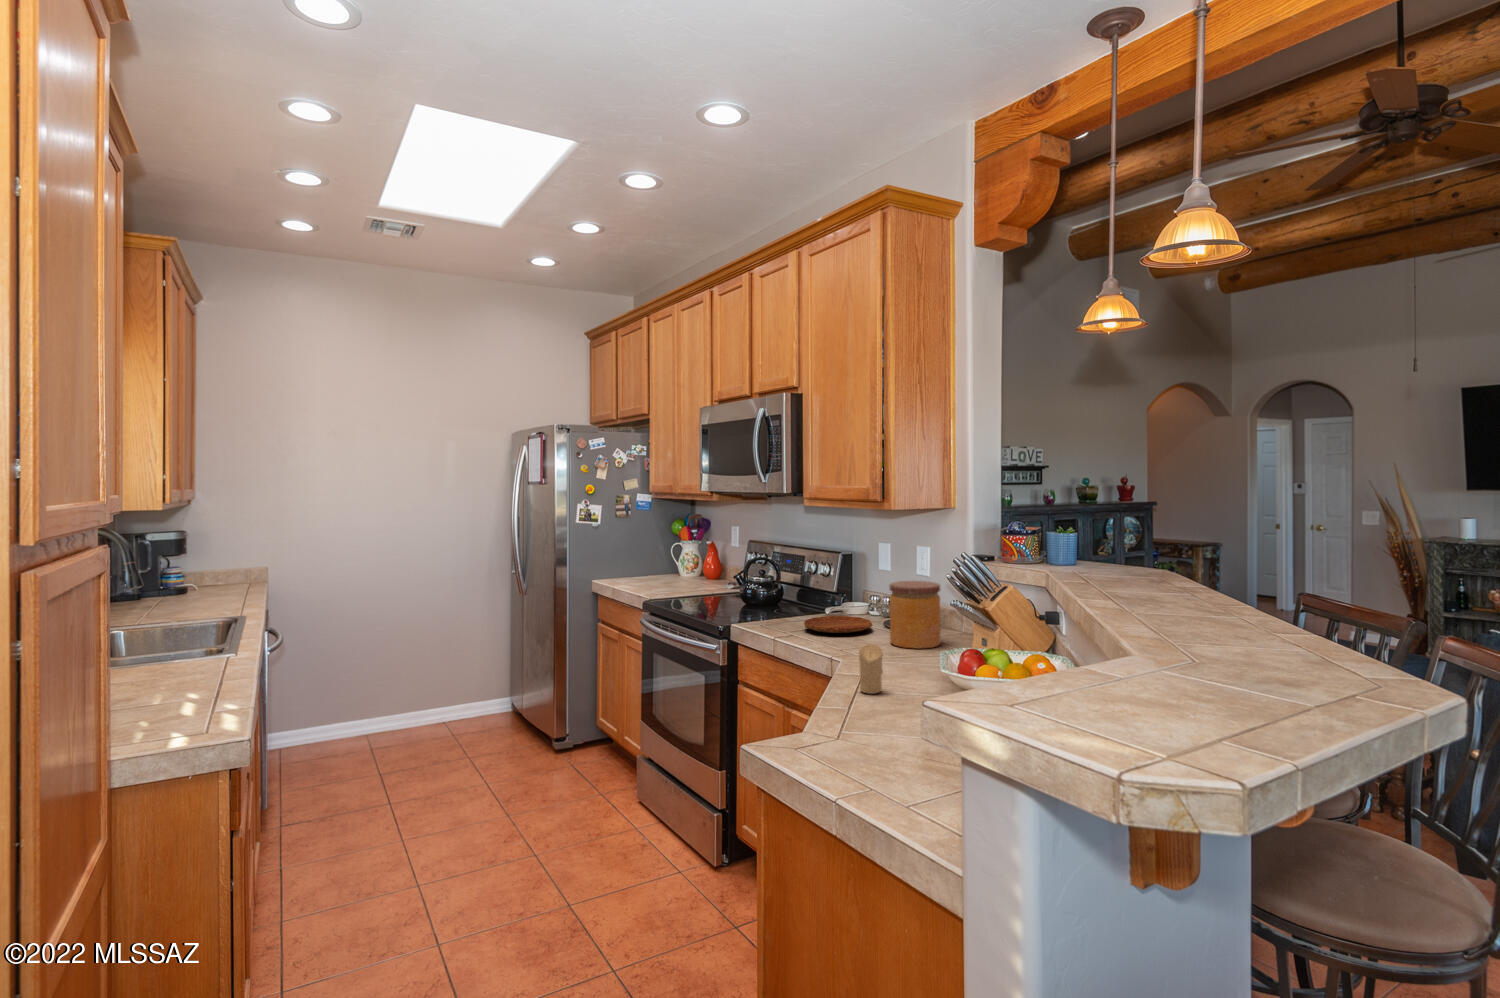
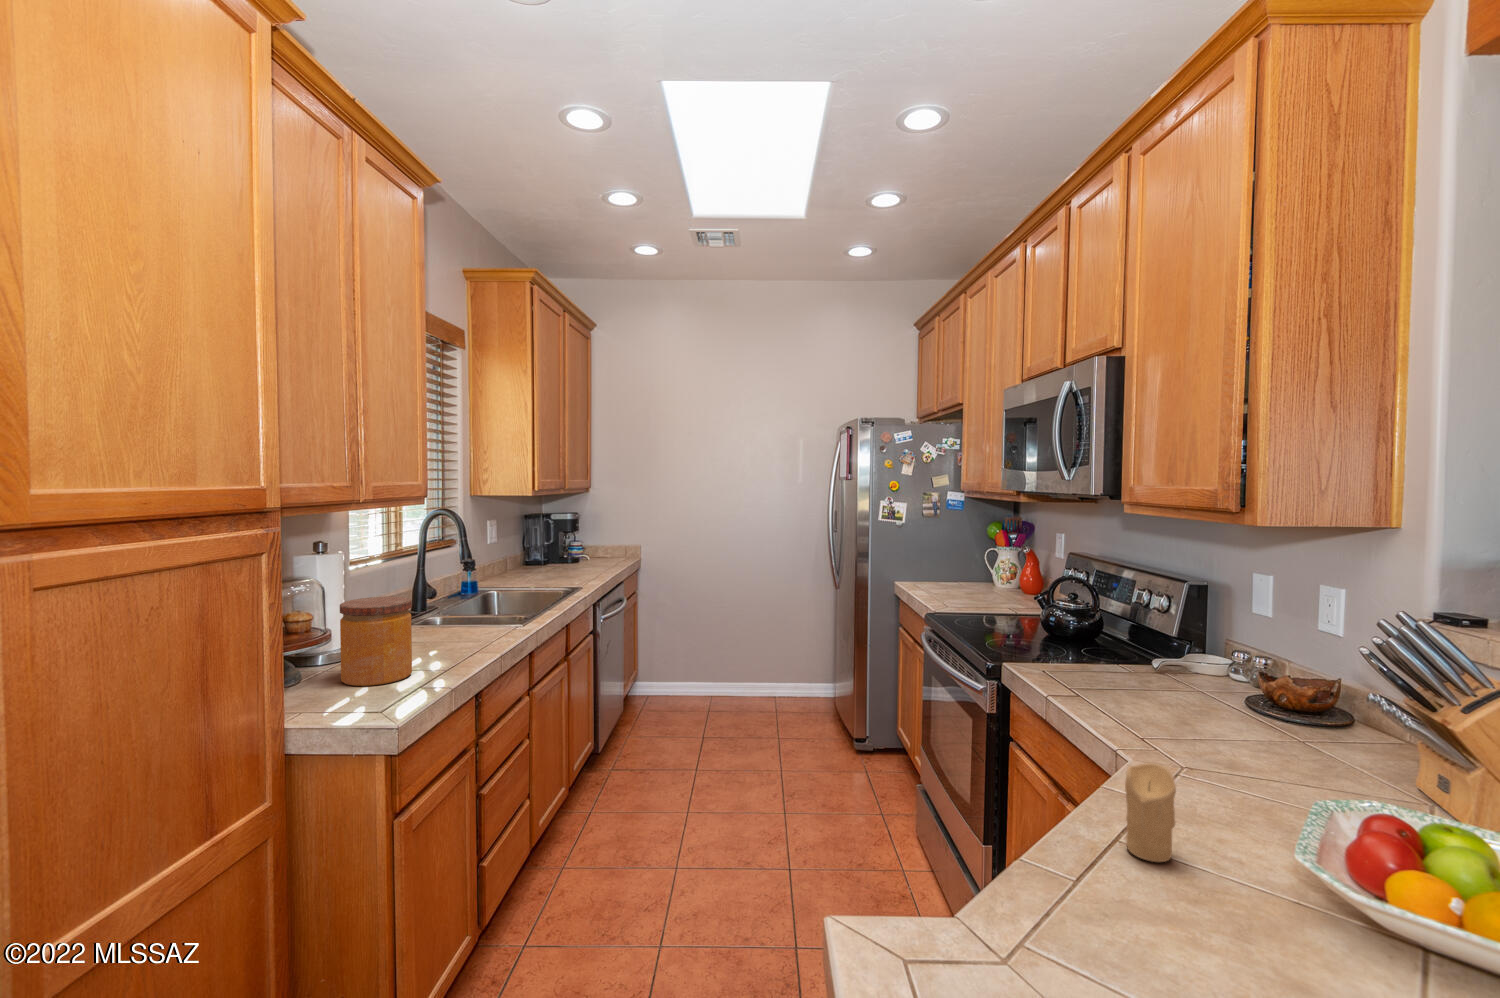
jar: present [890,581,941,649] -> present [340,596,412,686]
tray: present [804,616,872,633] -> none [1099,672,1217,707]

